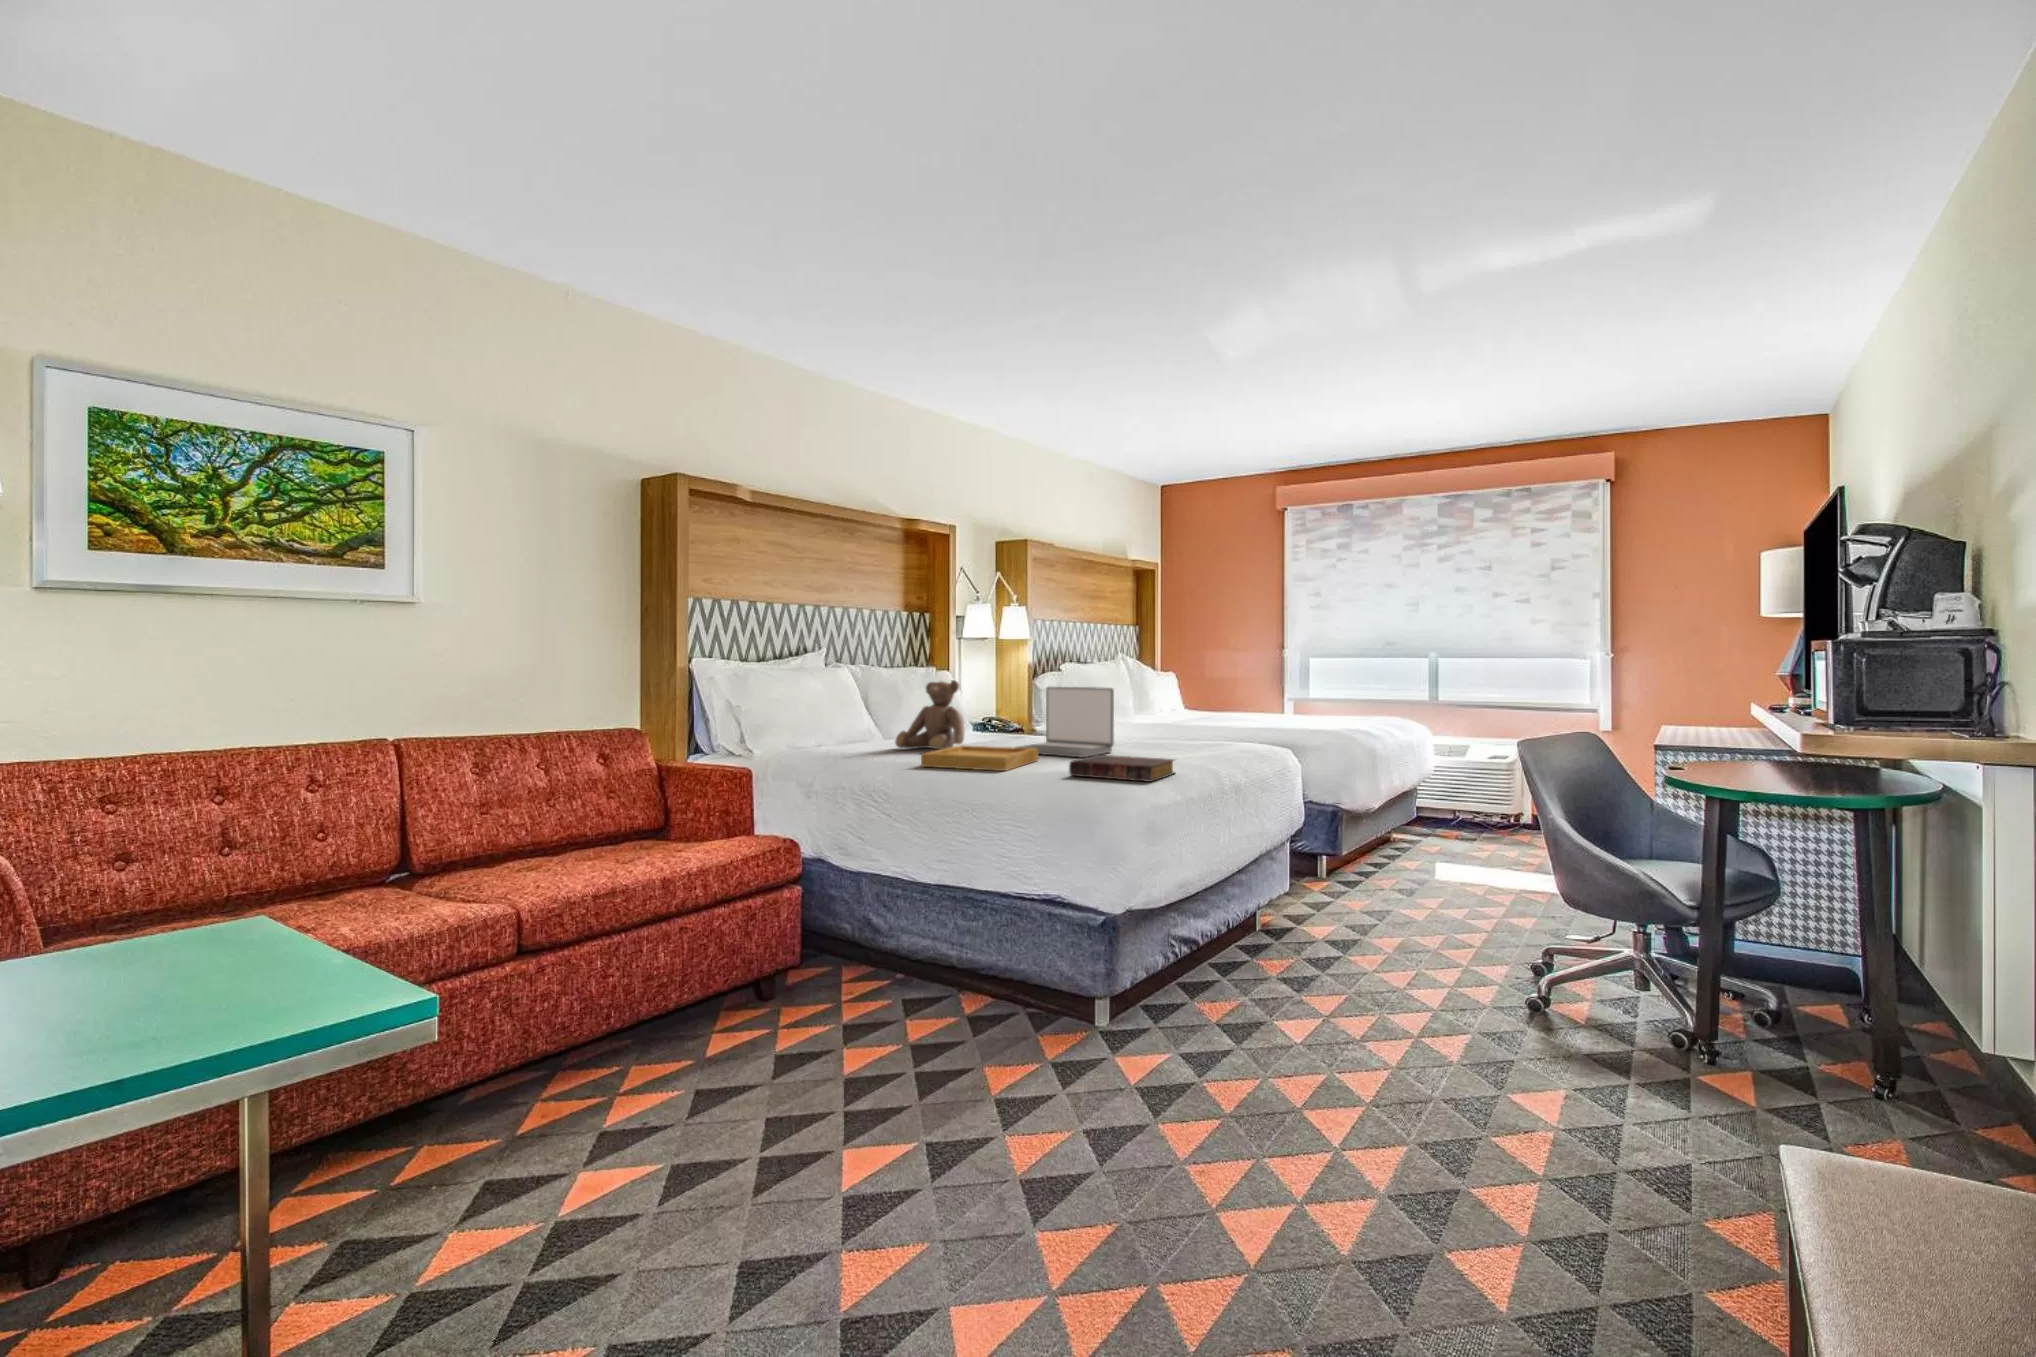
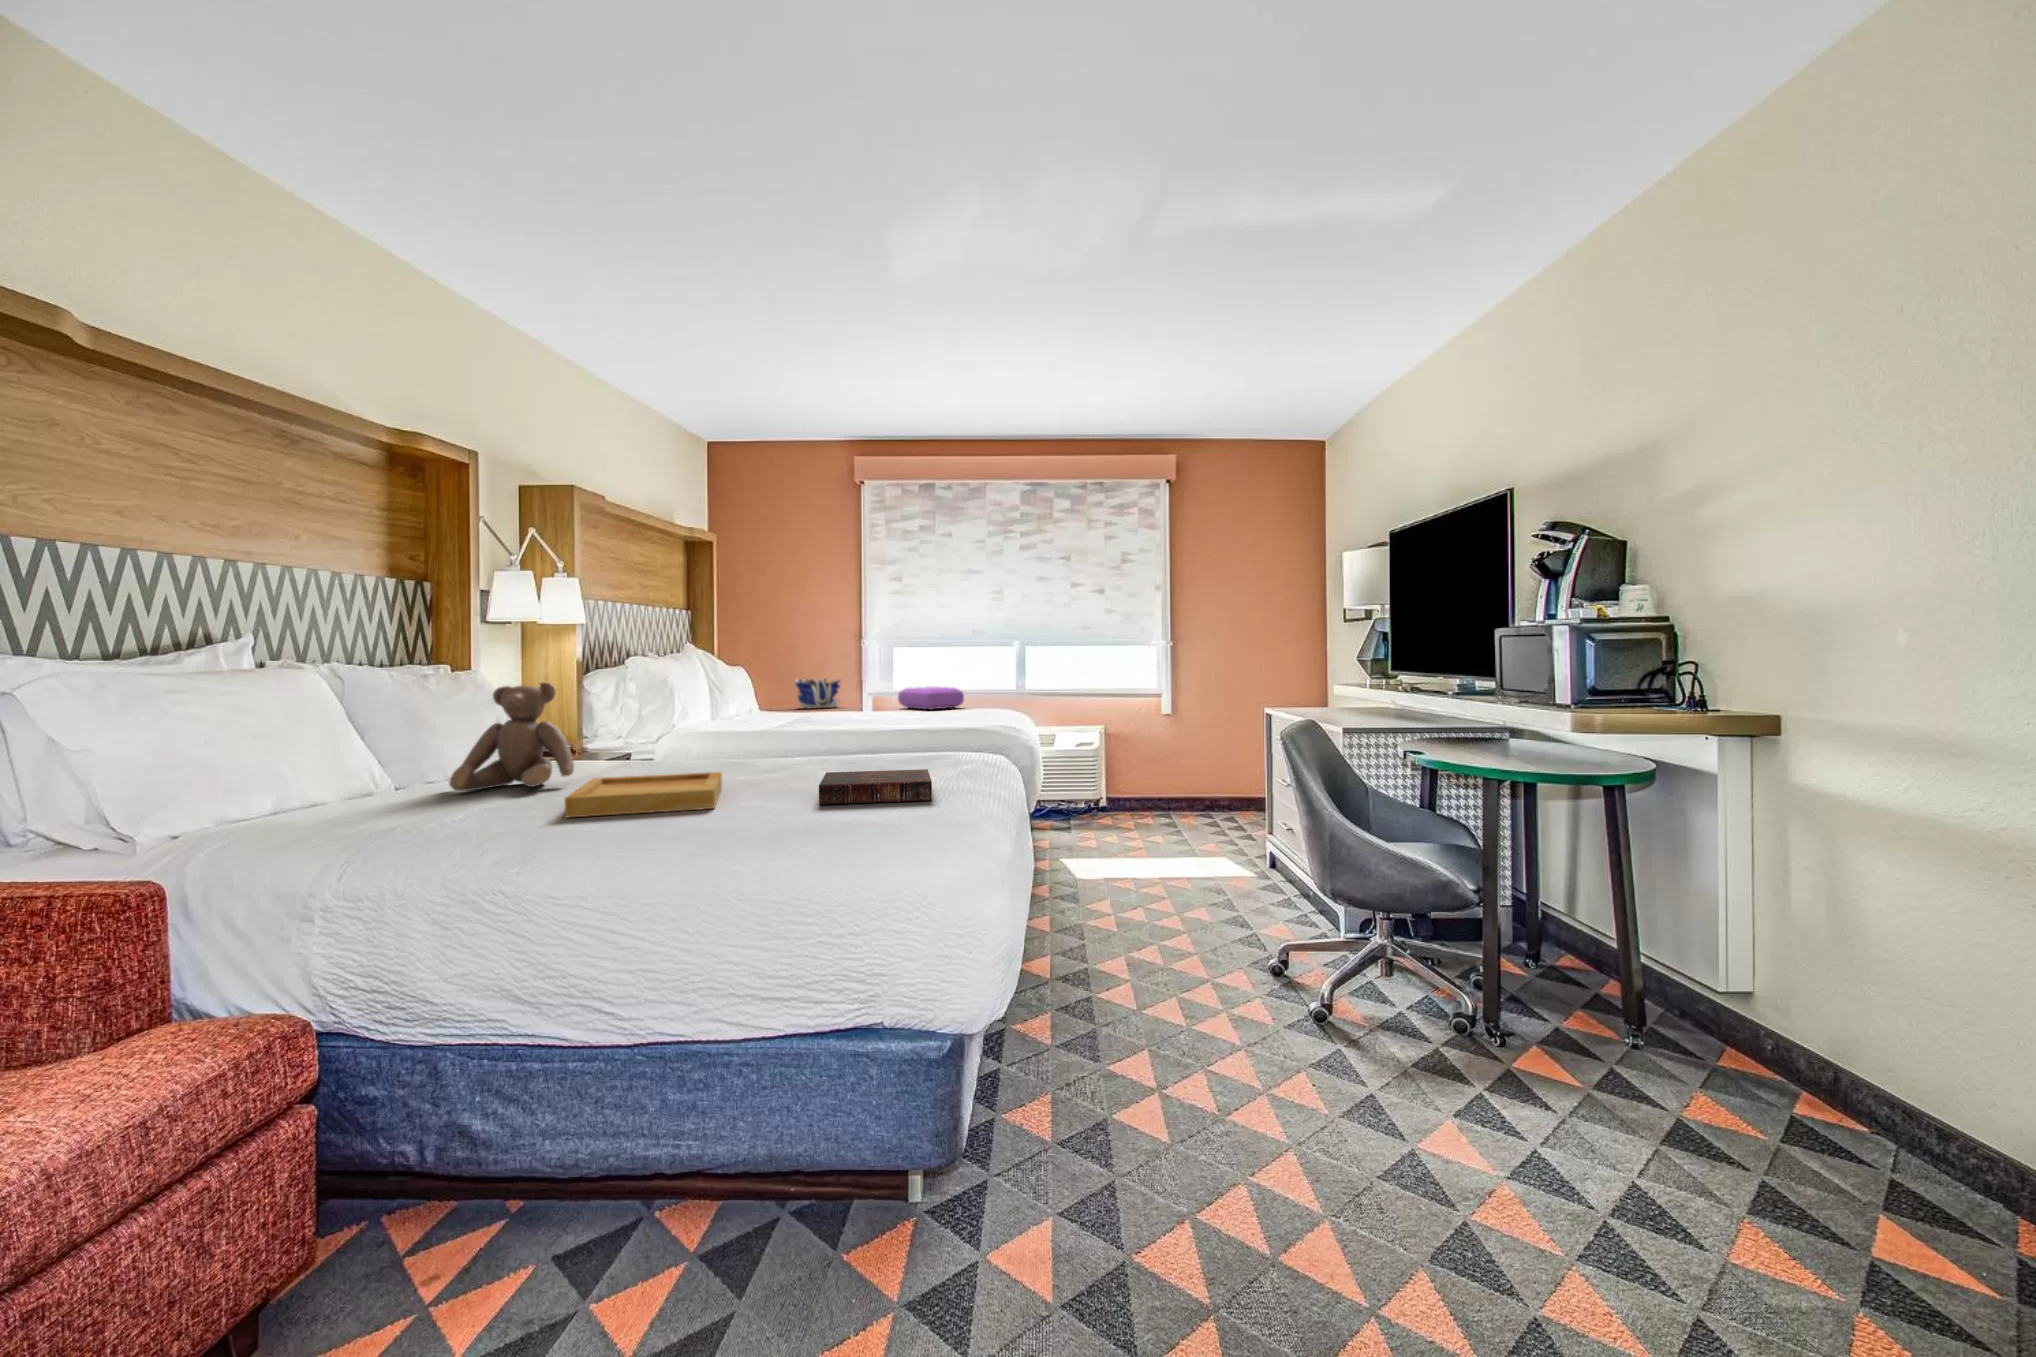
tote bag: none [1226,686,1274,714] -> present [795,678,840,708]
laptop: present [1017,687,1114,757] -> none [659,686,789,779]
pillow: none [1321,698,1388,720] -> present [898,687,964,710]

